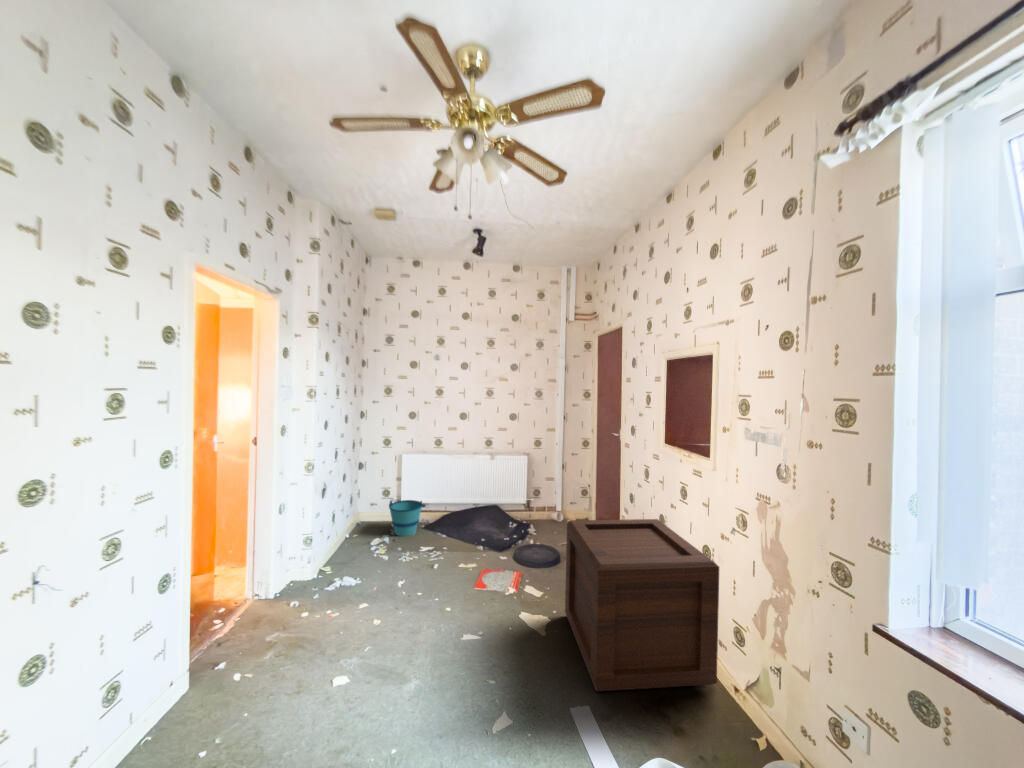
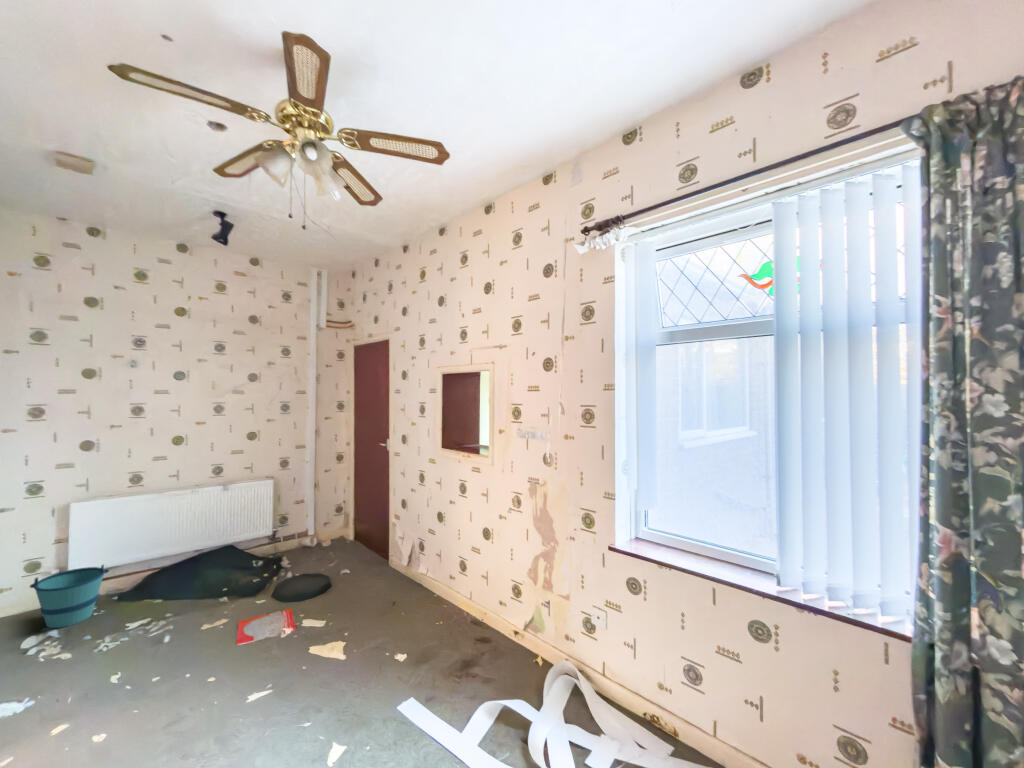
wooden crate: present [565,519,719,691] -> none [360,516,502,682]

